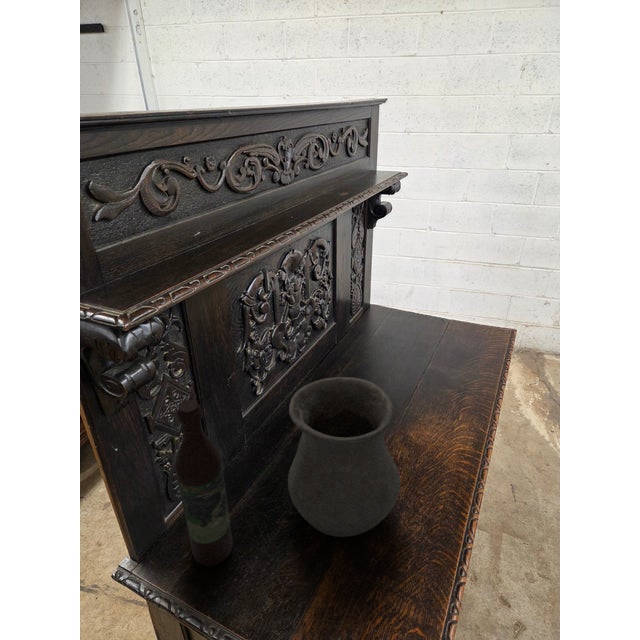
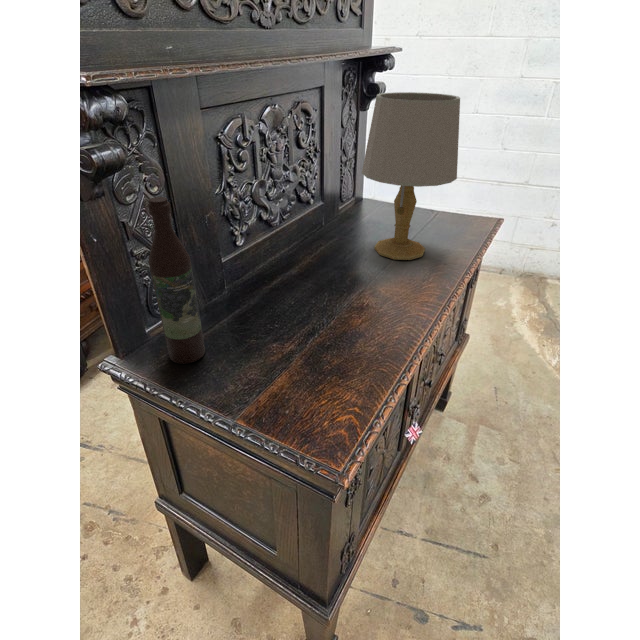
table lamp: none [380,226,479,389] -> present [362,92,460,260]
vase: present [288,377,400,537] -> none [254,207,357,349]

